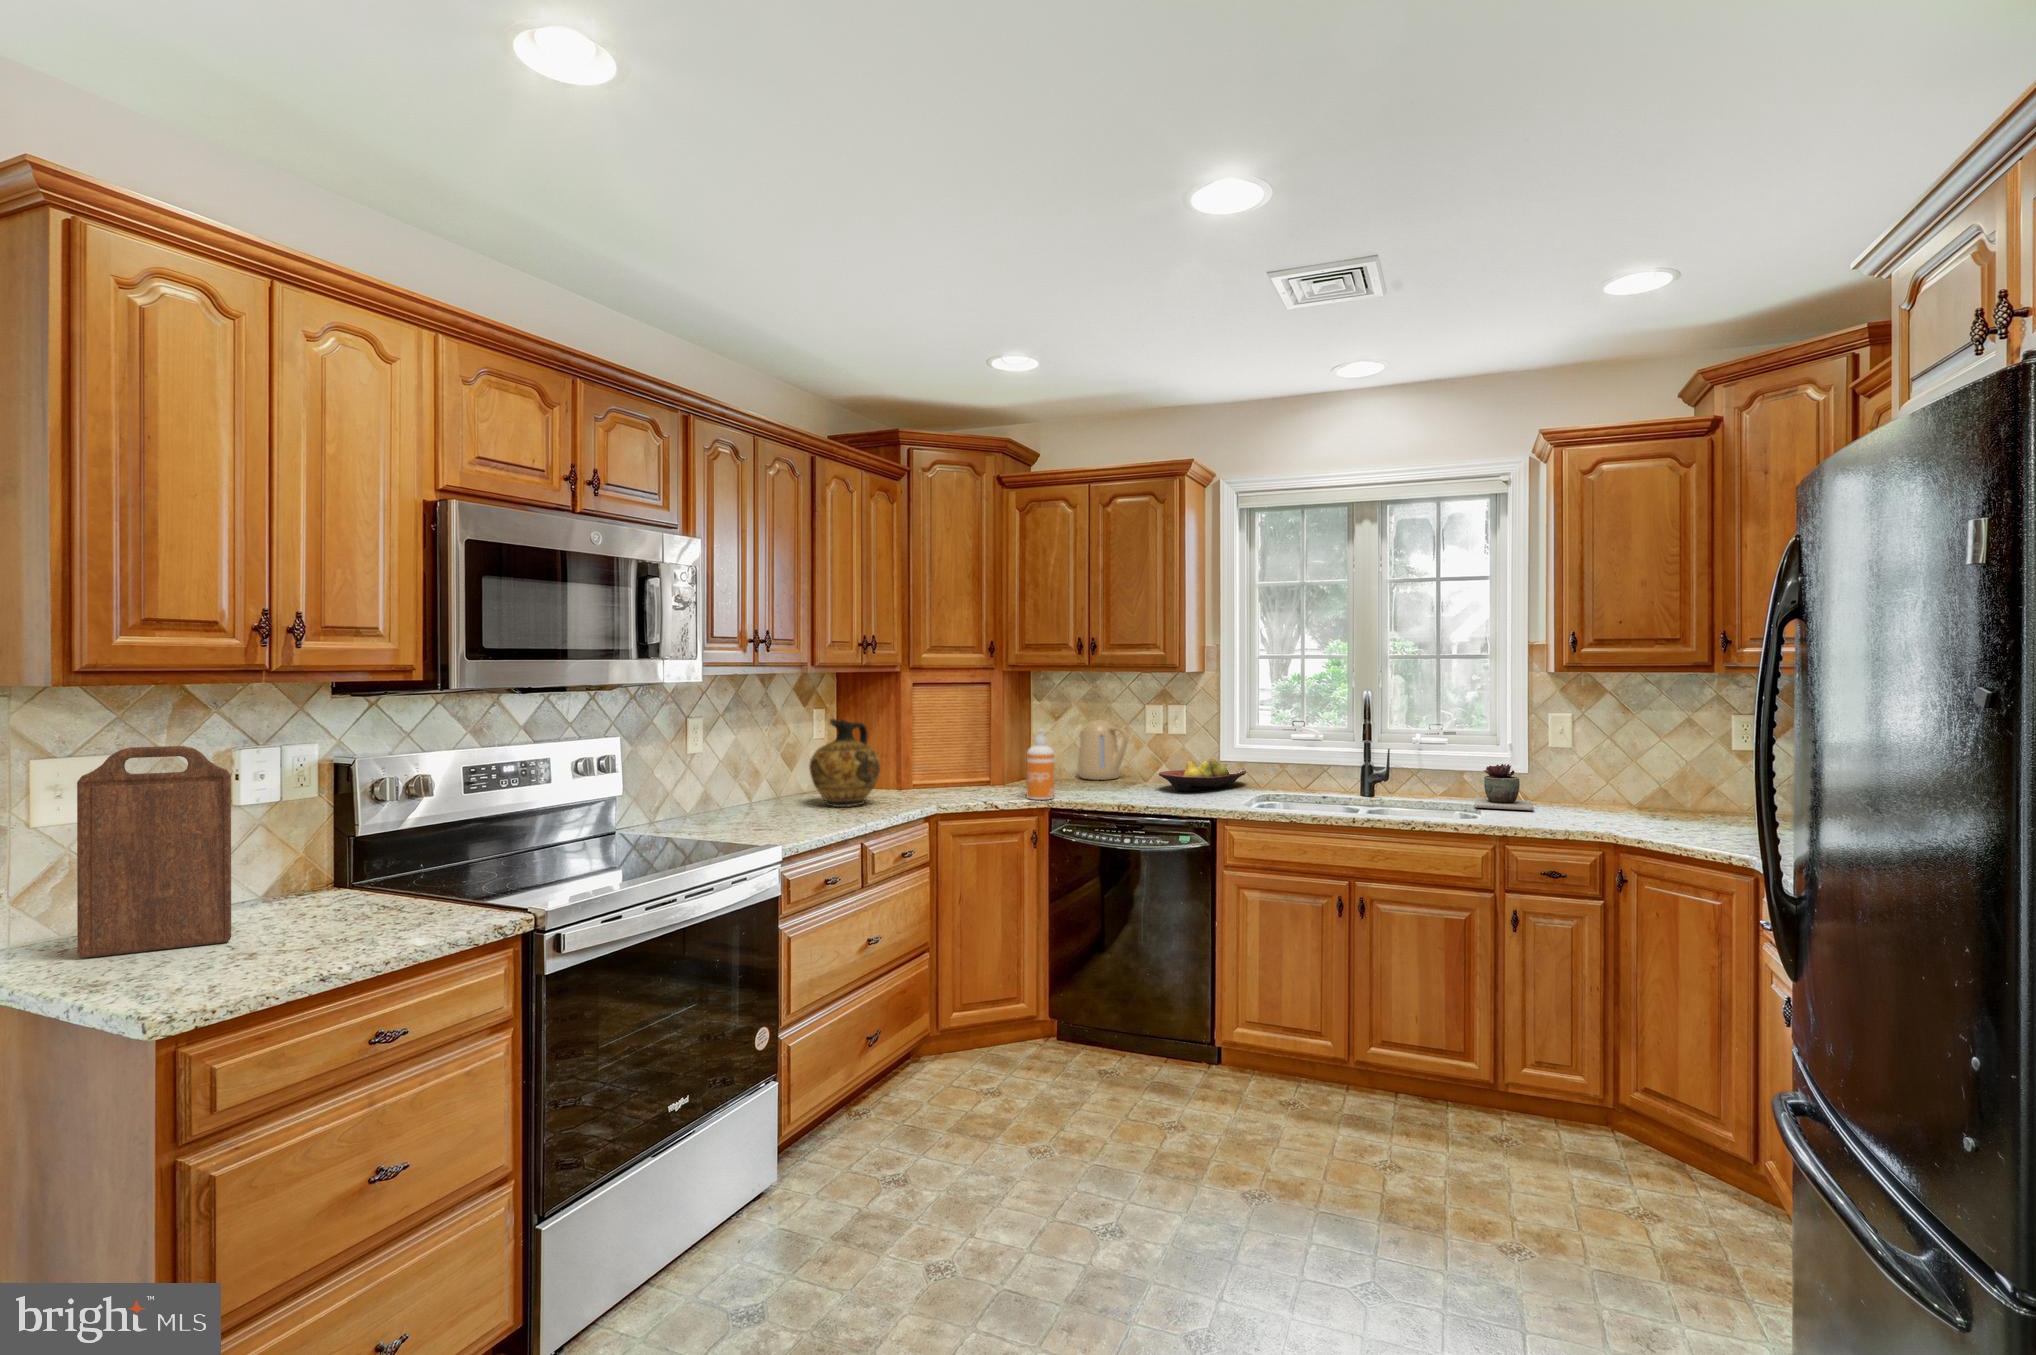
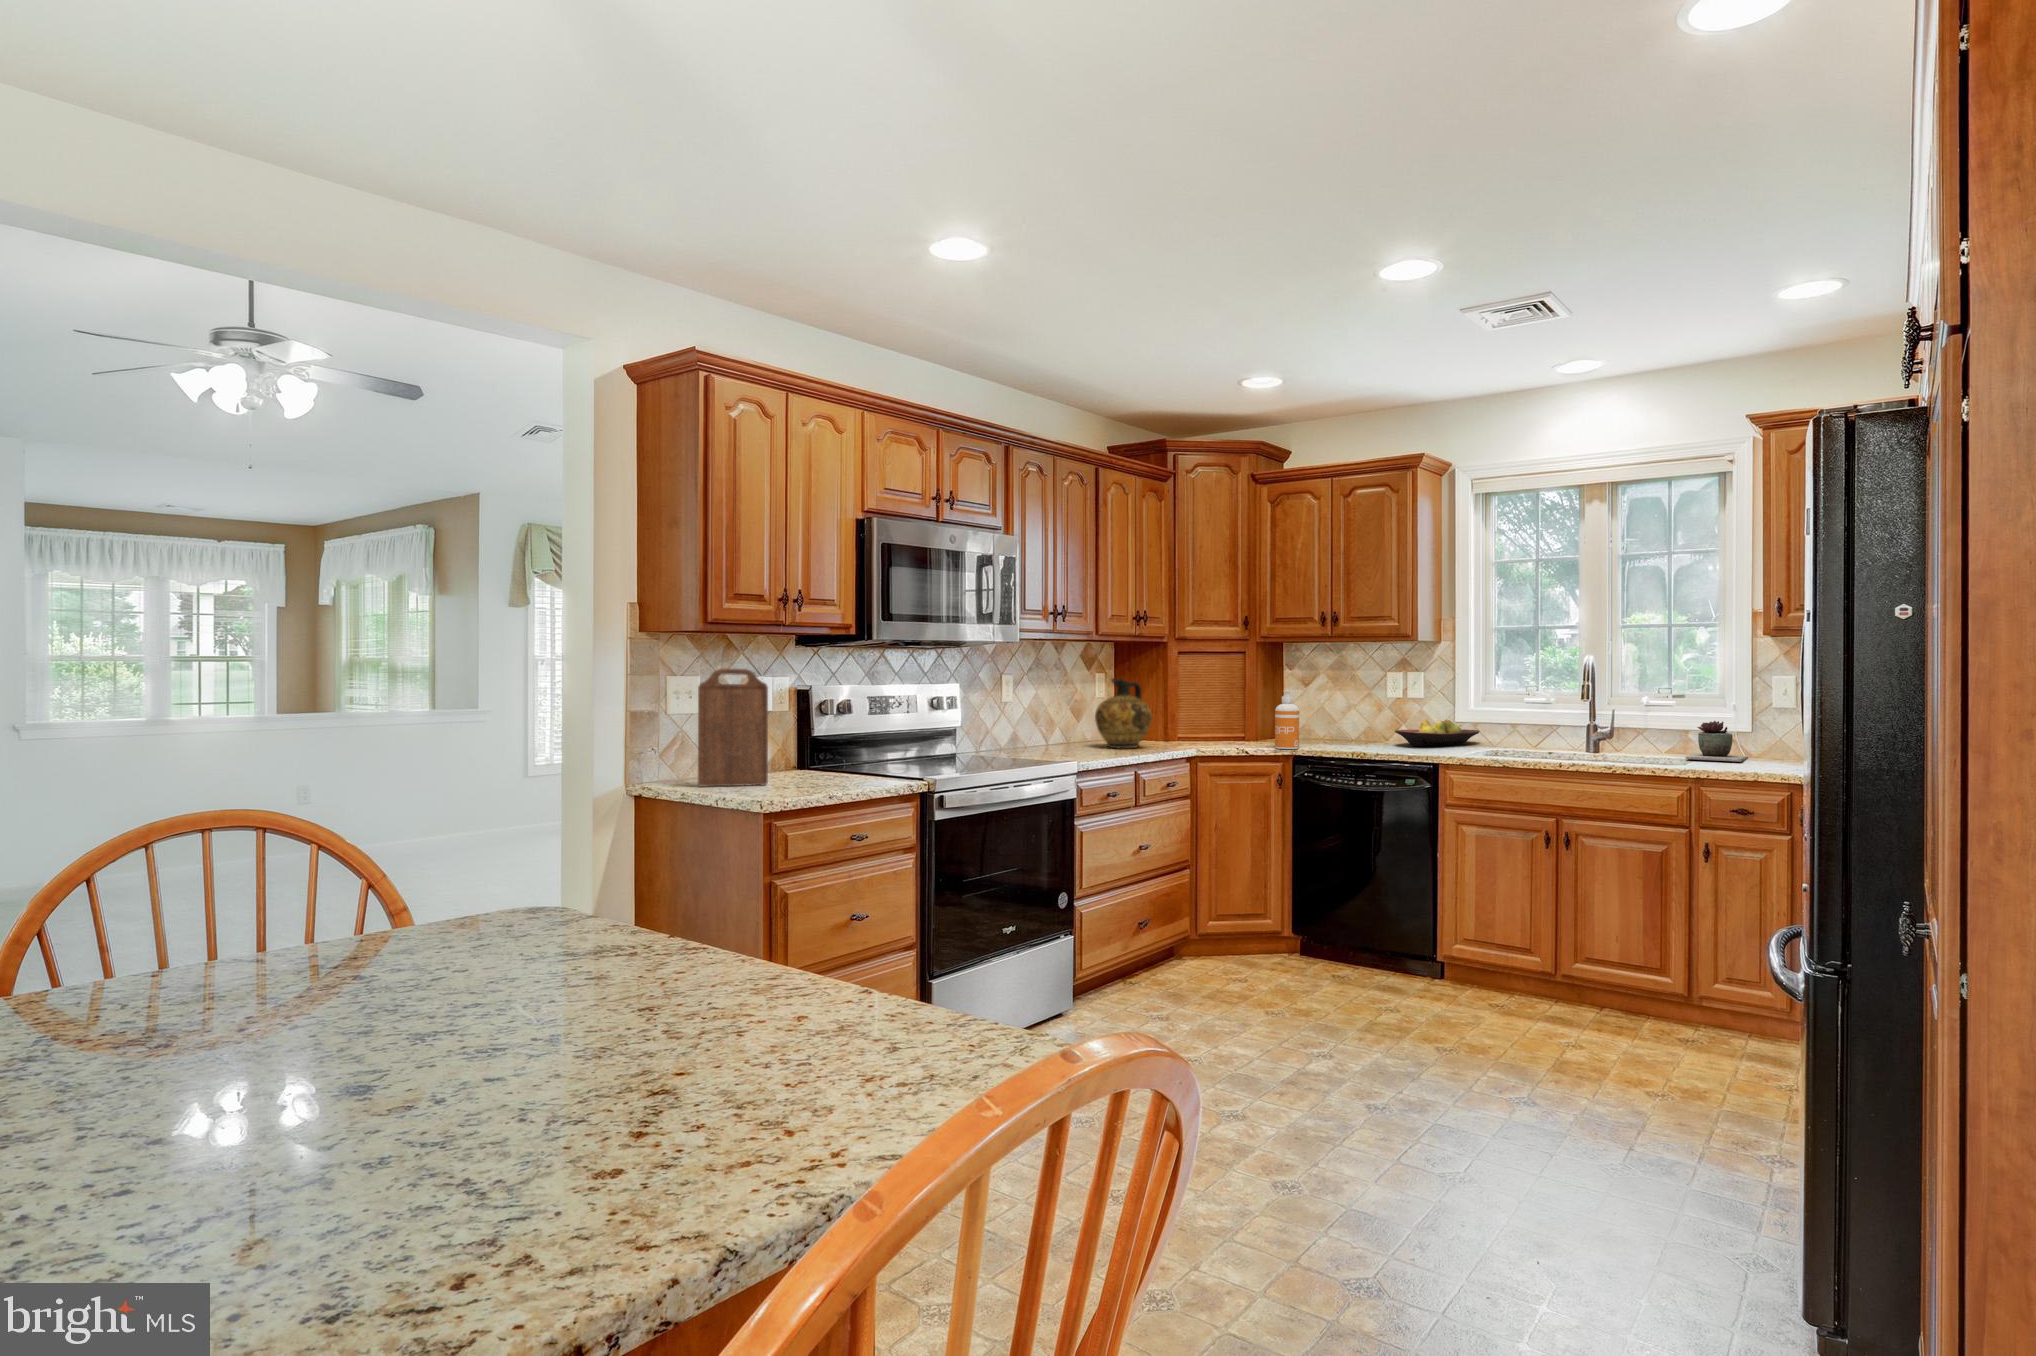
kettle: present [1078,720,1129,780] -> none [1324,686,1372,739]

